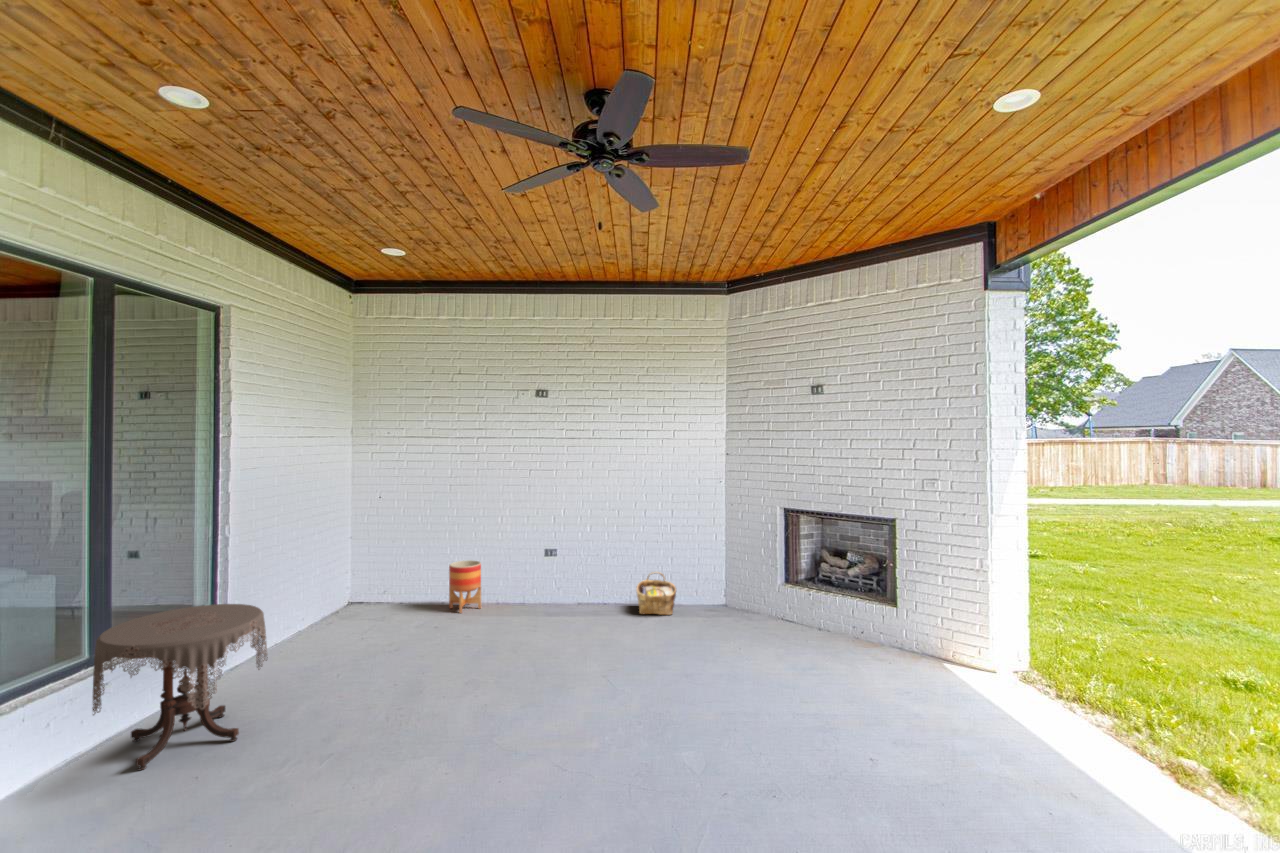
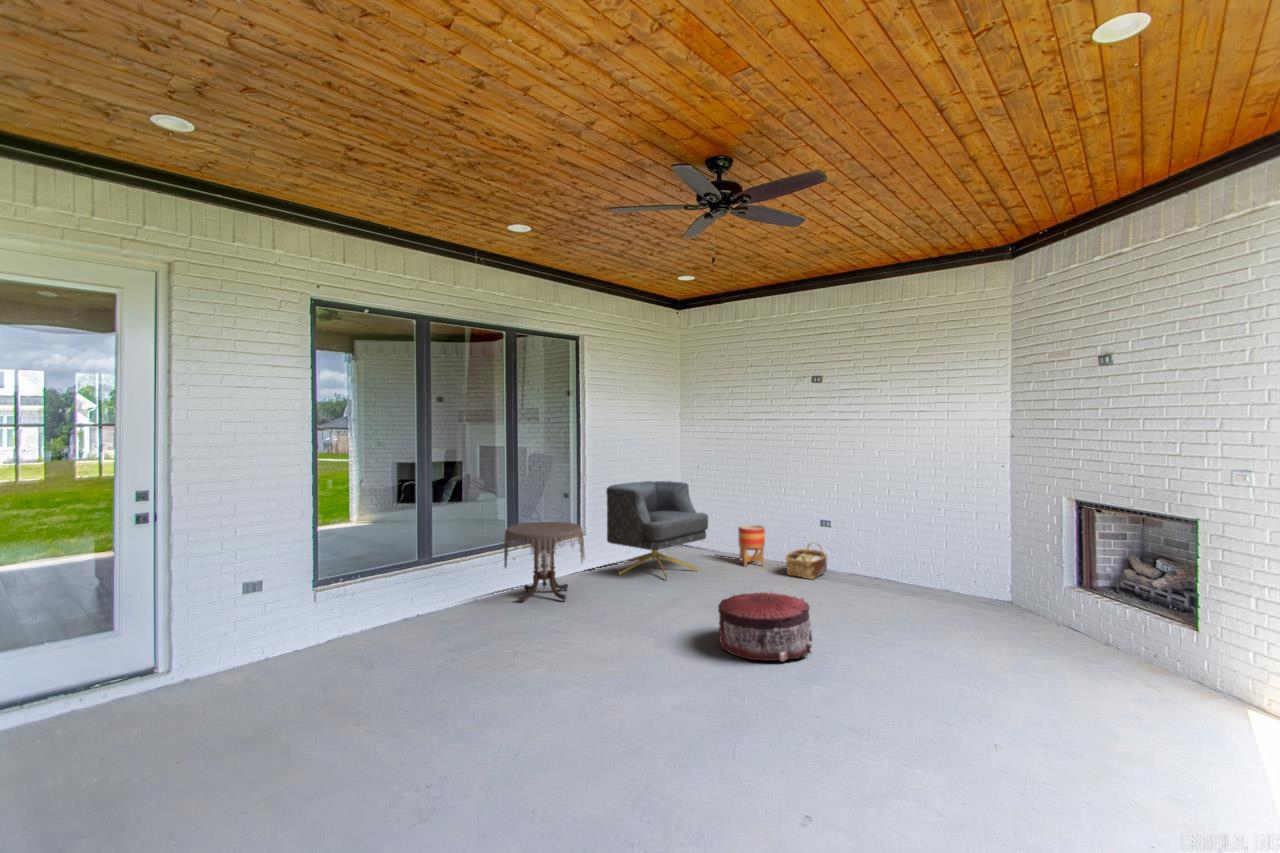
armchair: none [272,518,420,665] -> present [606,481,708,579]
woven basket: present [636,572,676,615] -> present [786,543,827,579]
pouf: none [534,650,656,754] -> present [718,592,812,661]

